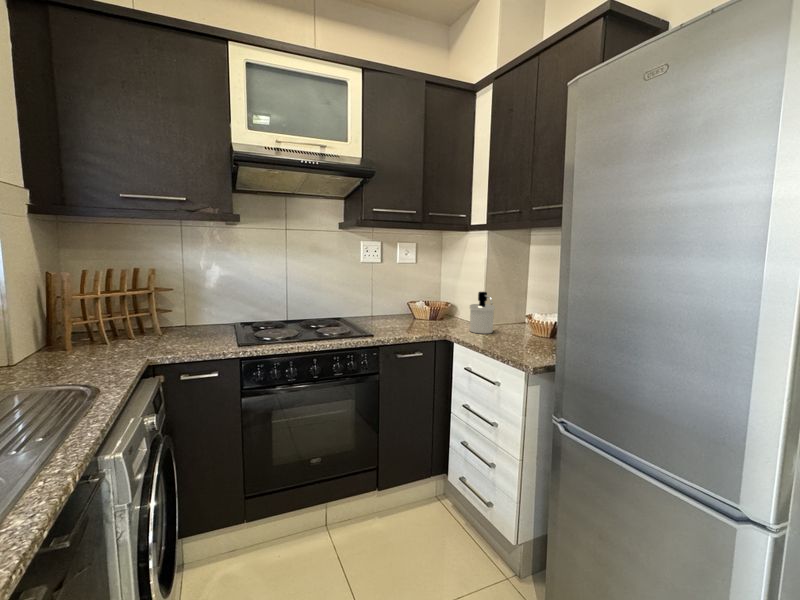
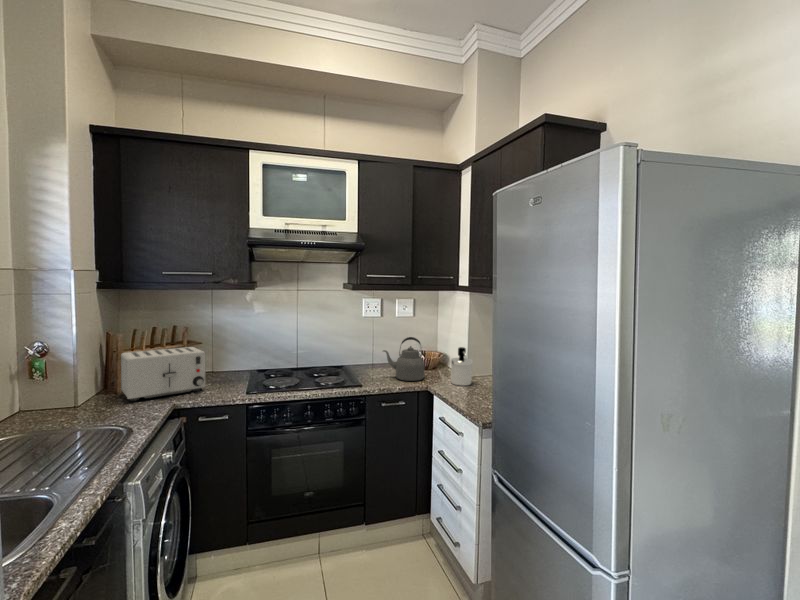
kettle: none [391,282,439,330] -> present [383,337,424,381]
toaster: none [68,293,184,358] -> present [121,347,205,401]

